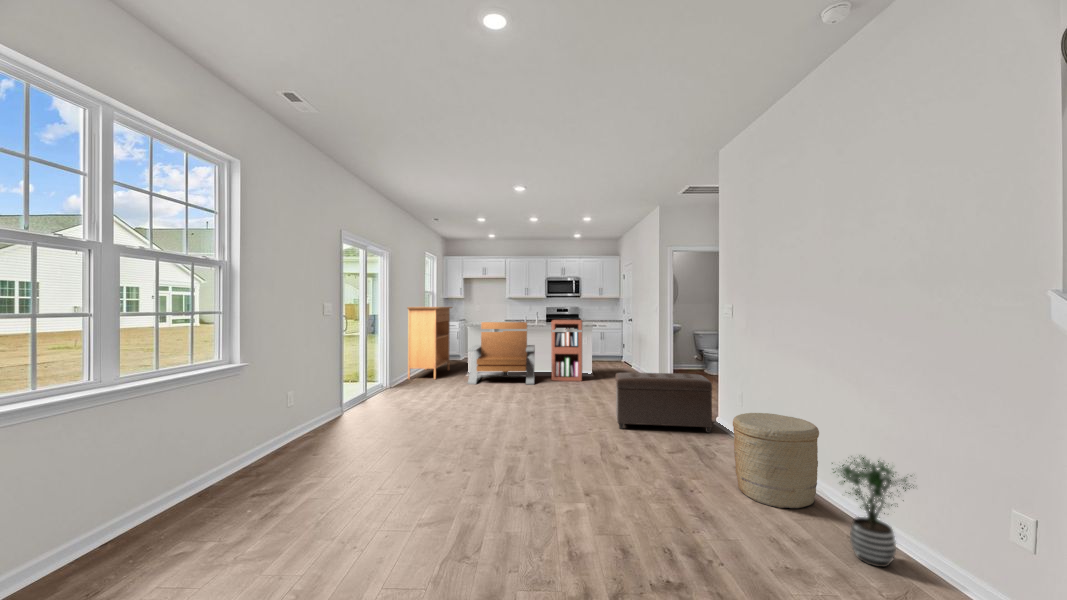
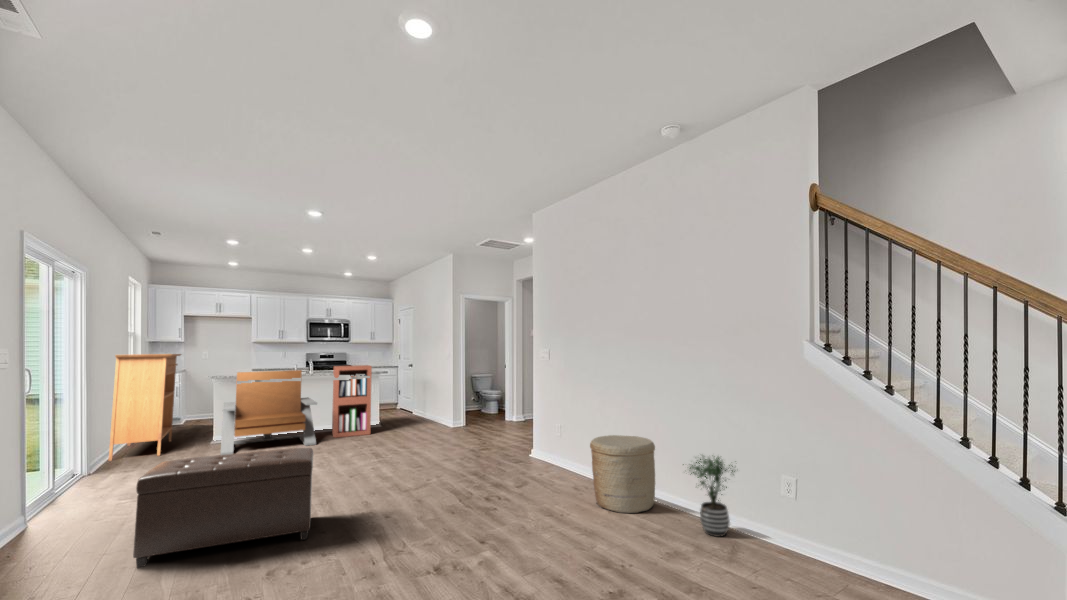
ottoman: present [615,372,712,433] -> present [133,448,313,567]

